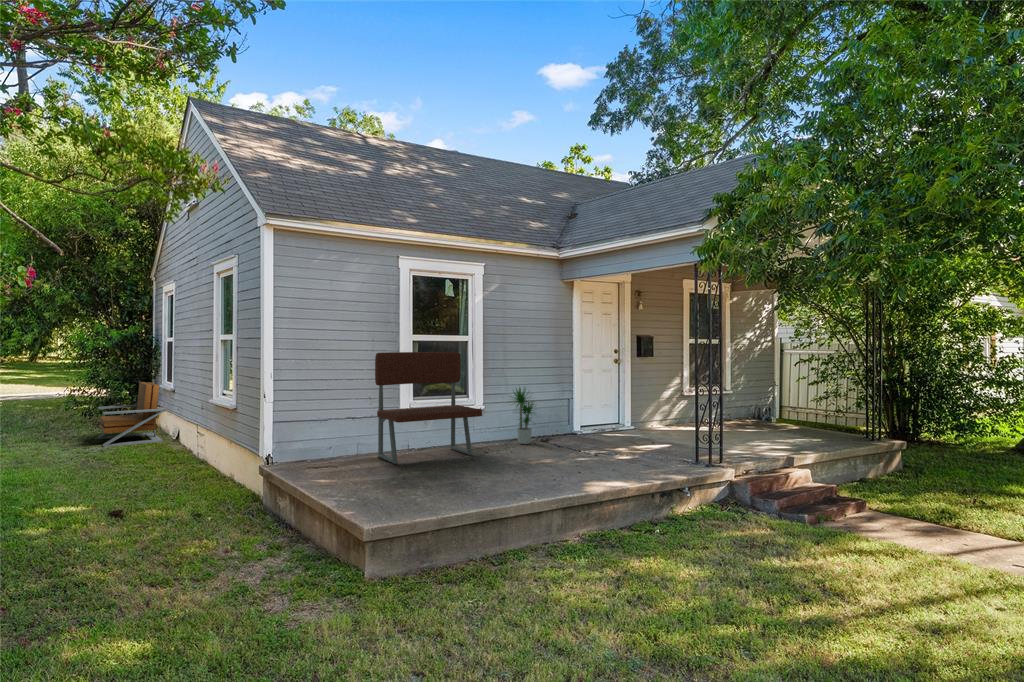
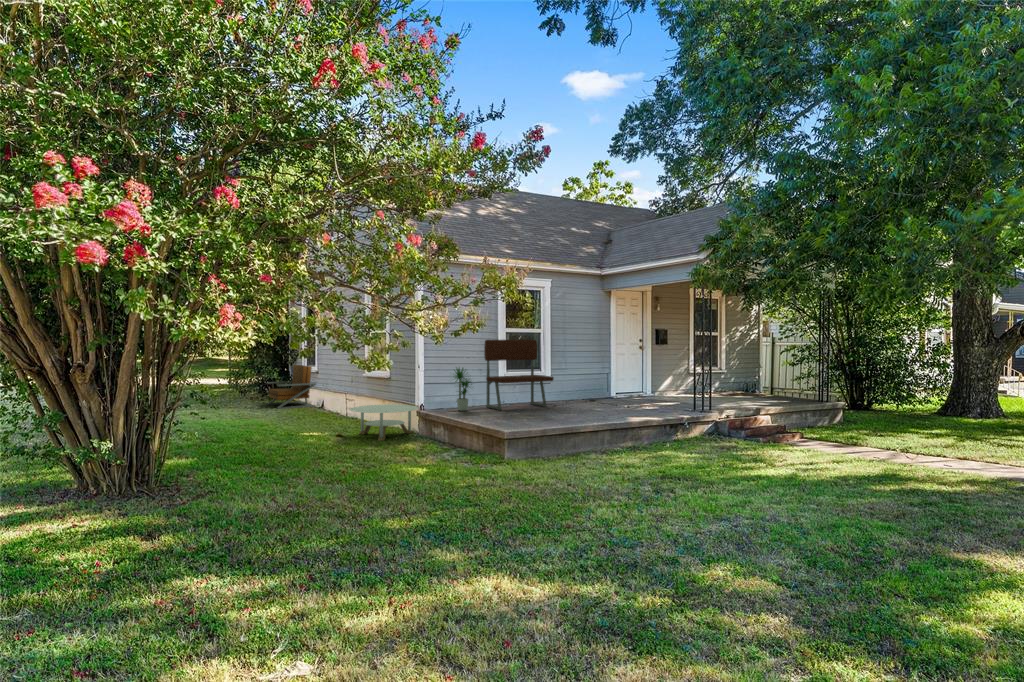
potted plant: present [514,388,534,444] -> present [454,368,472,411]
round table: none [135,455,259,525] -> present [350,404,418,441]

